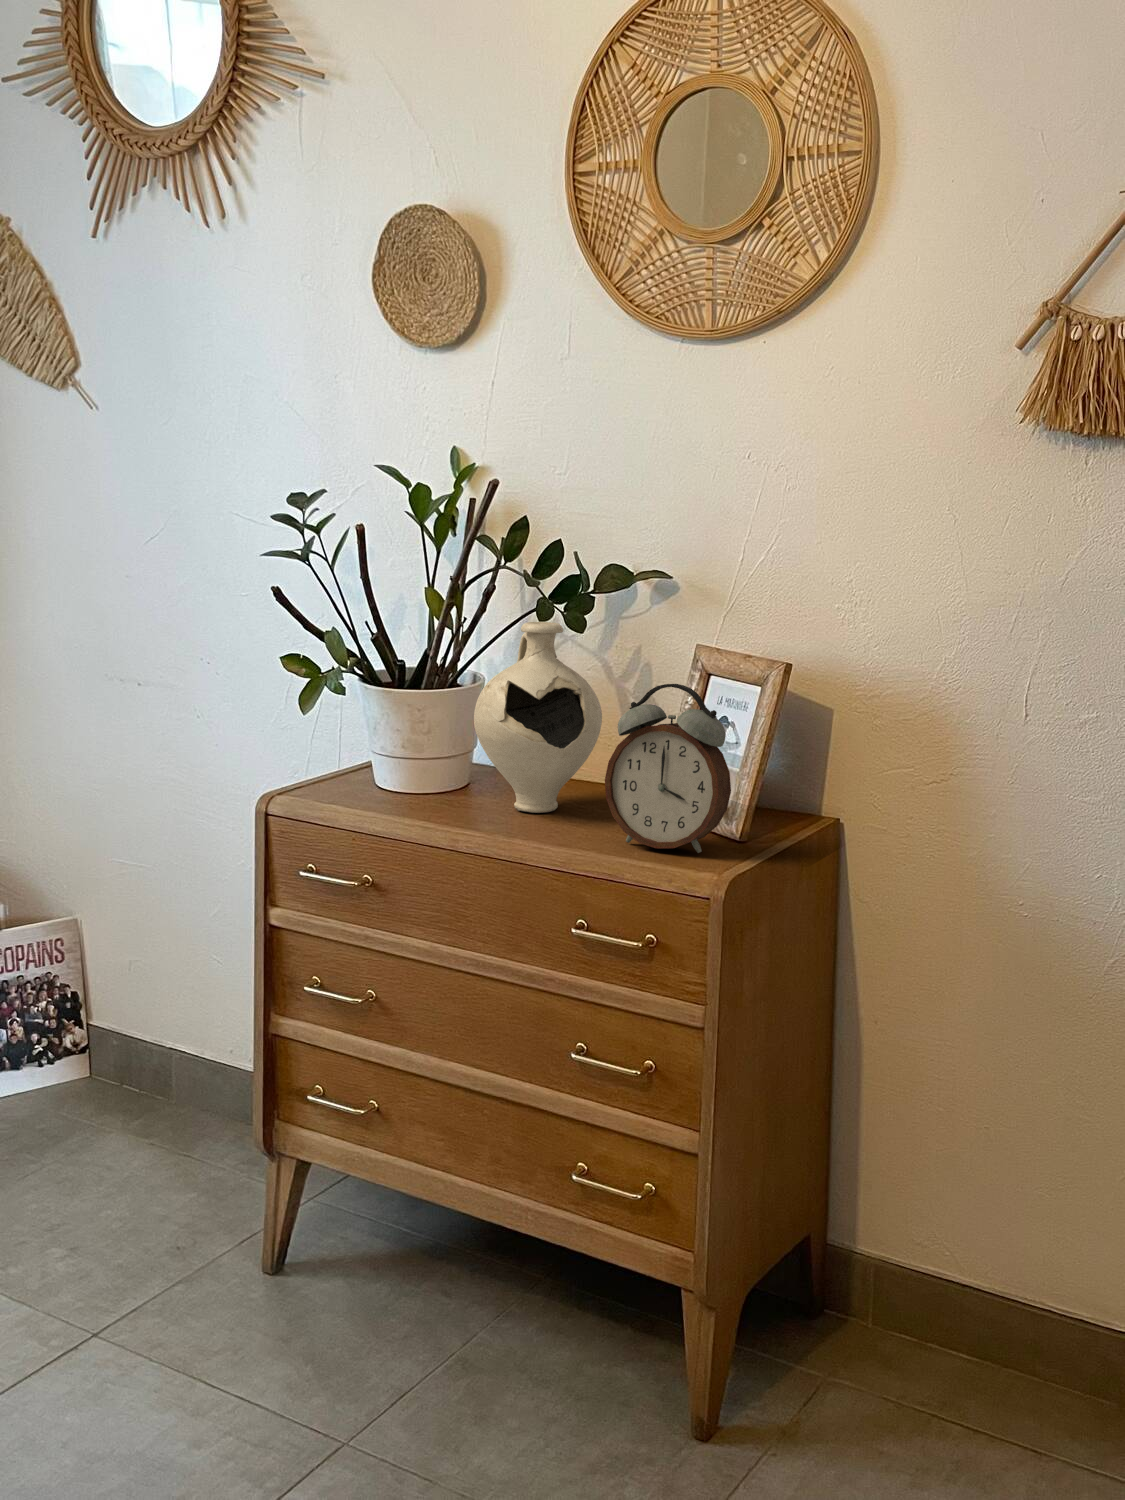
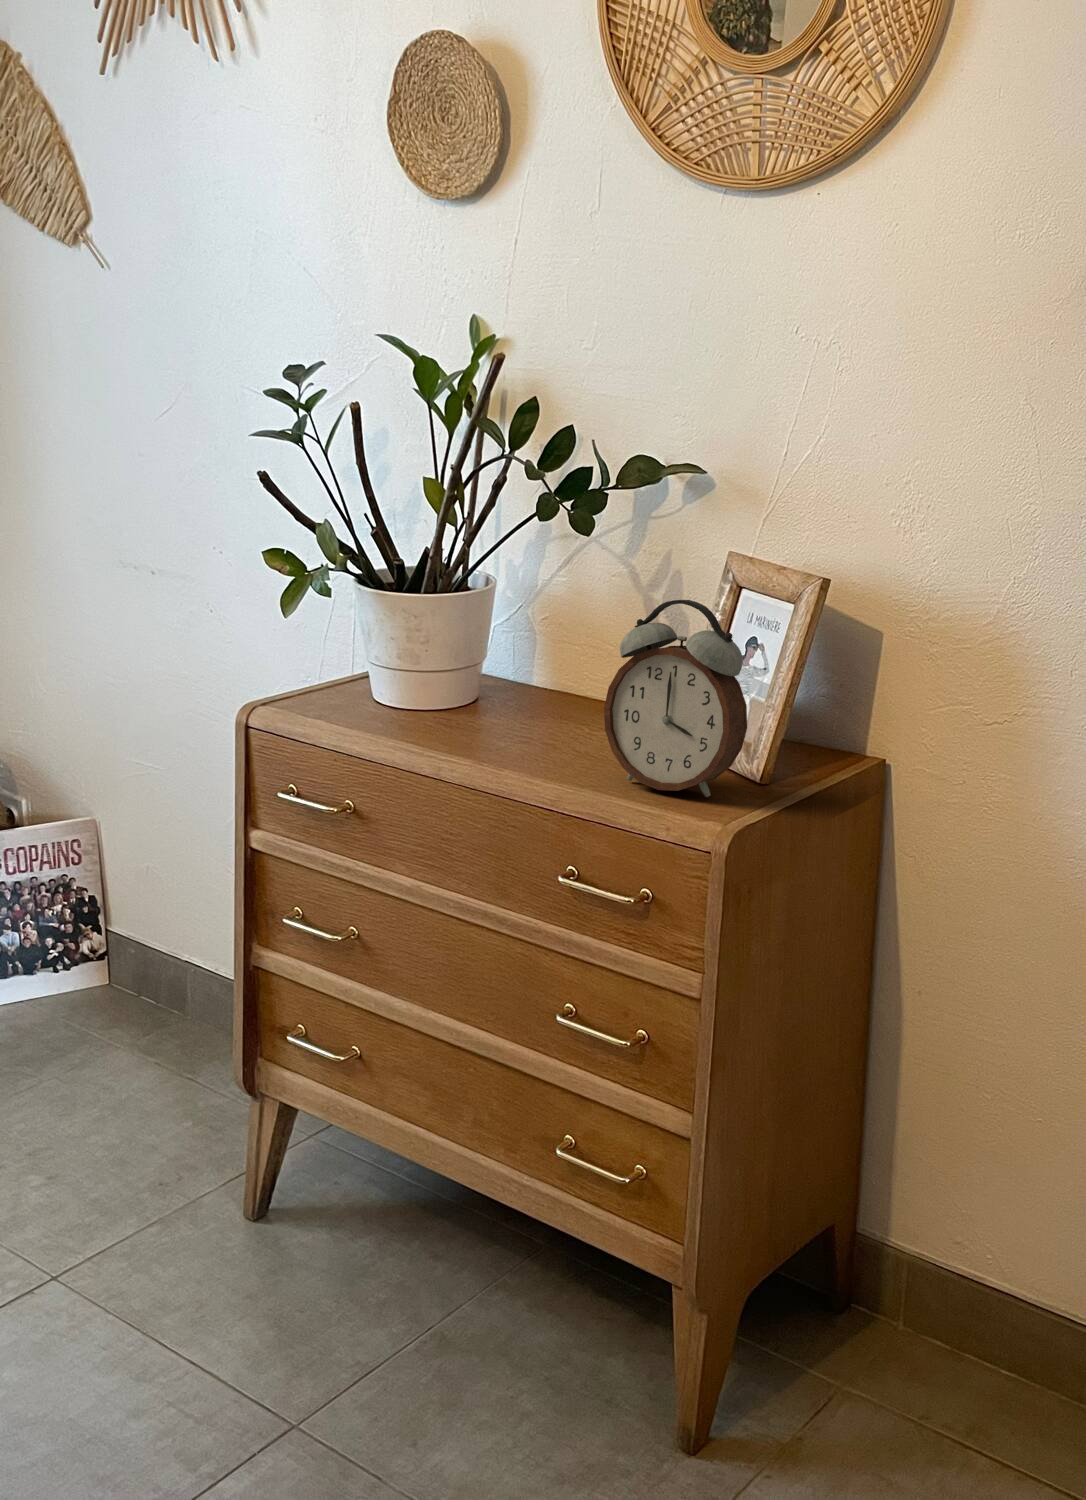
decorative vase: present [474,622,602,813] -> none [470,521,616,739]

